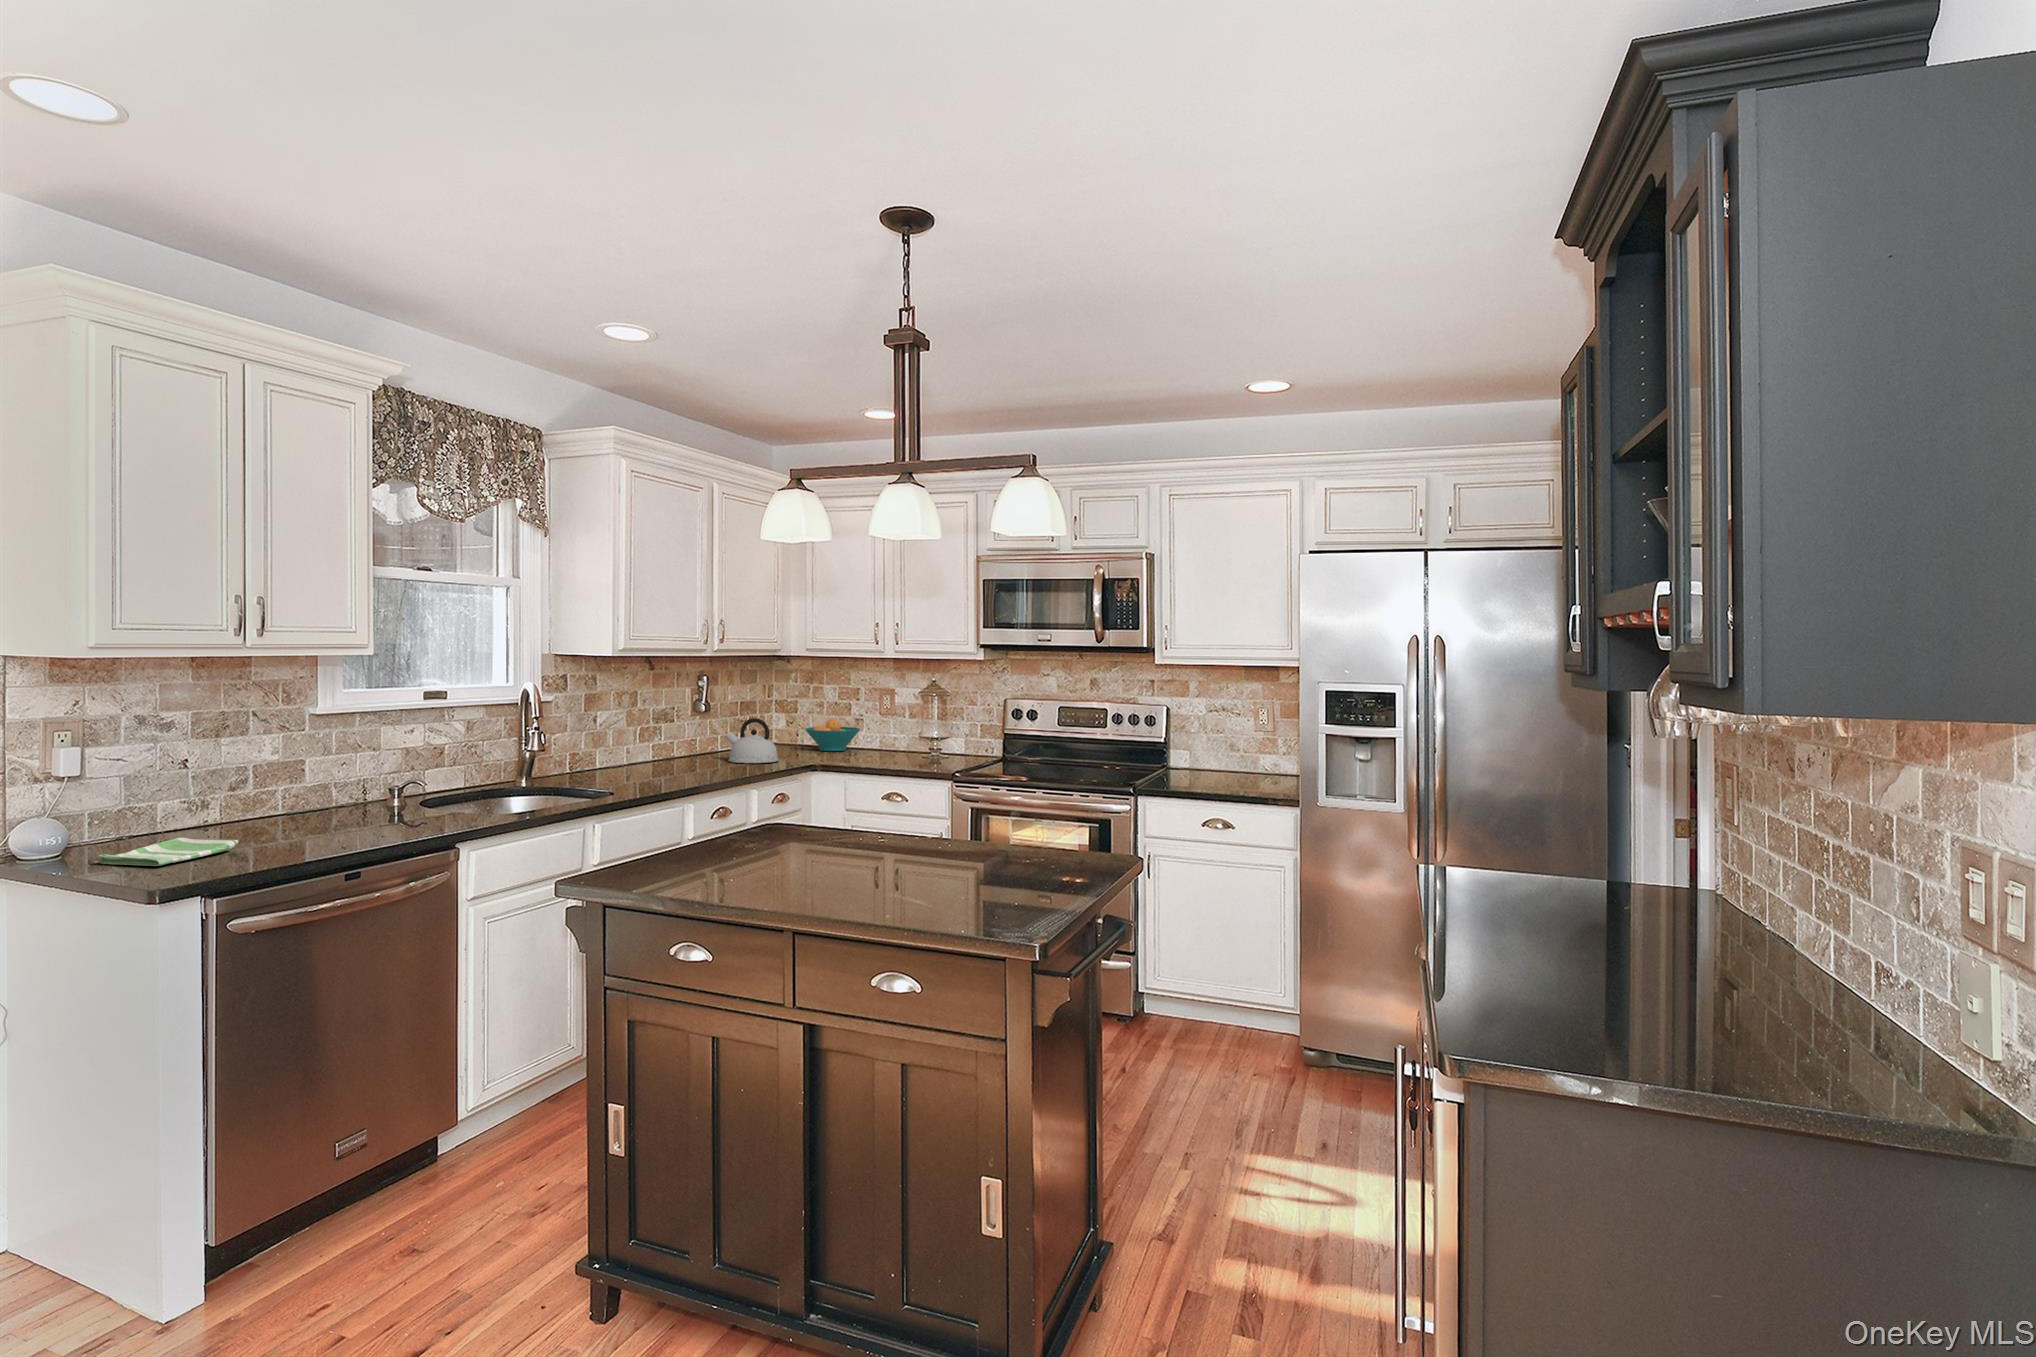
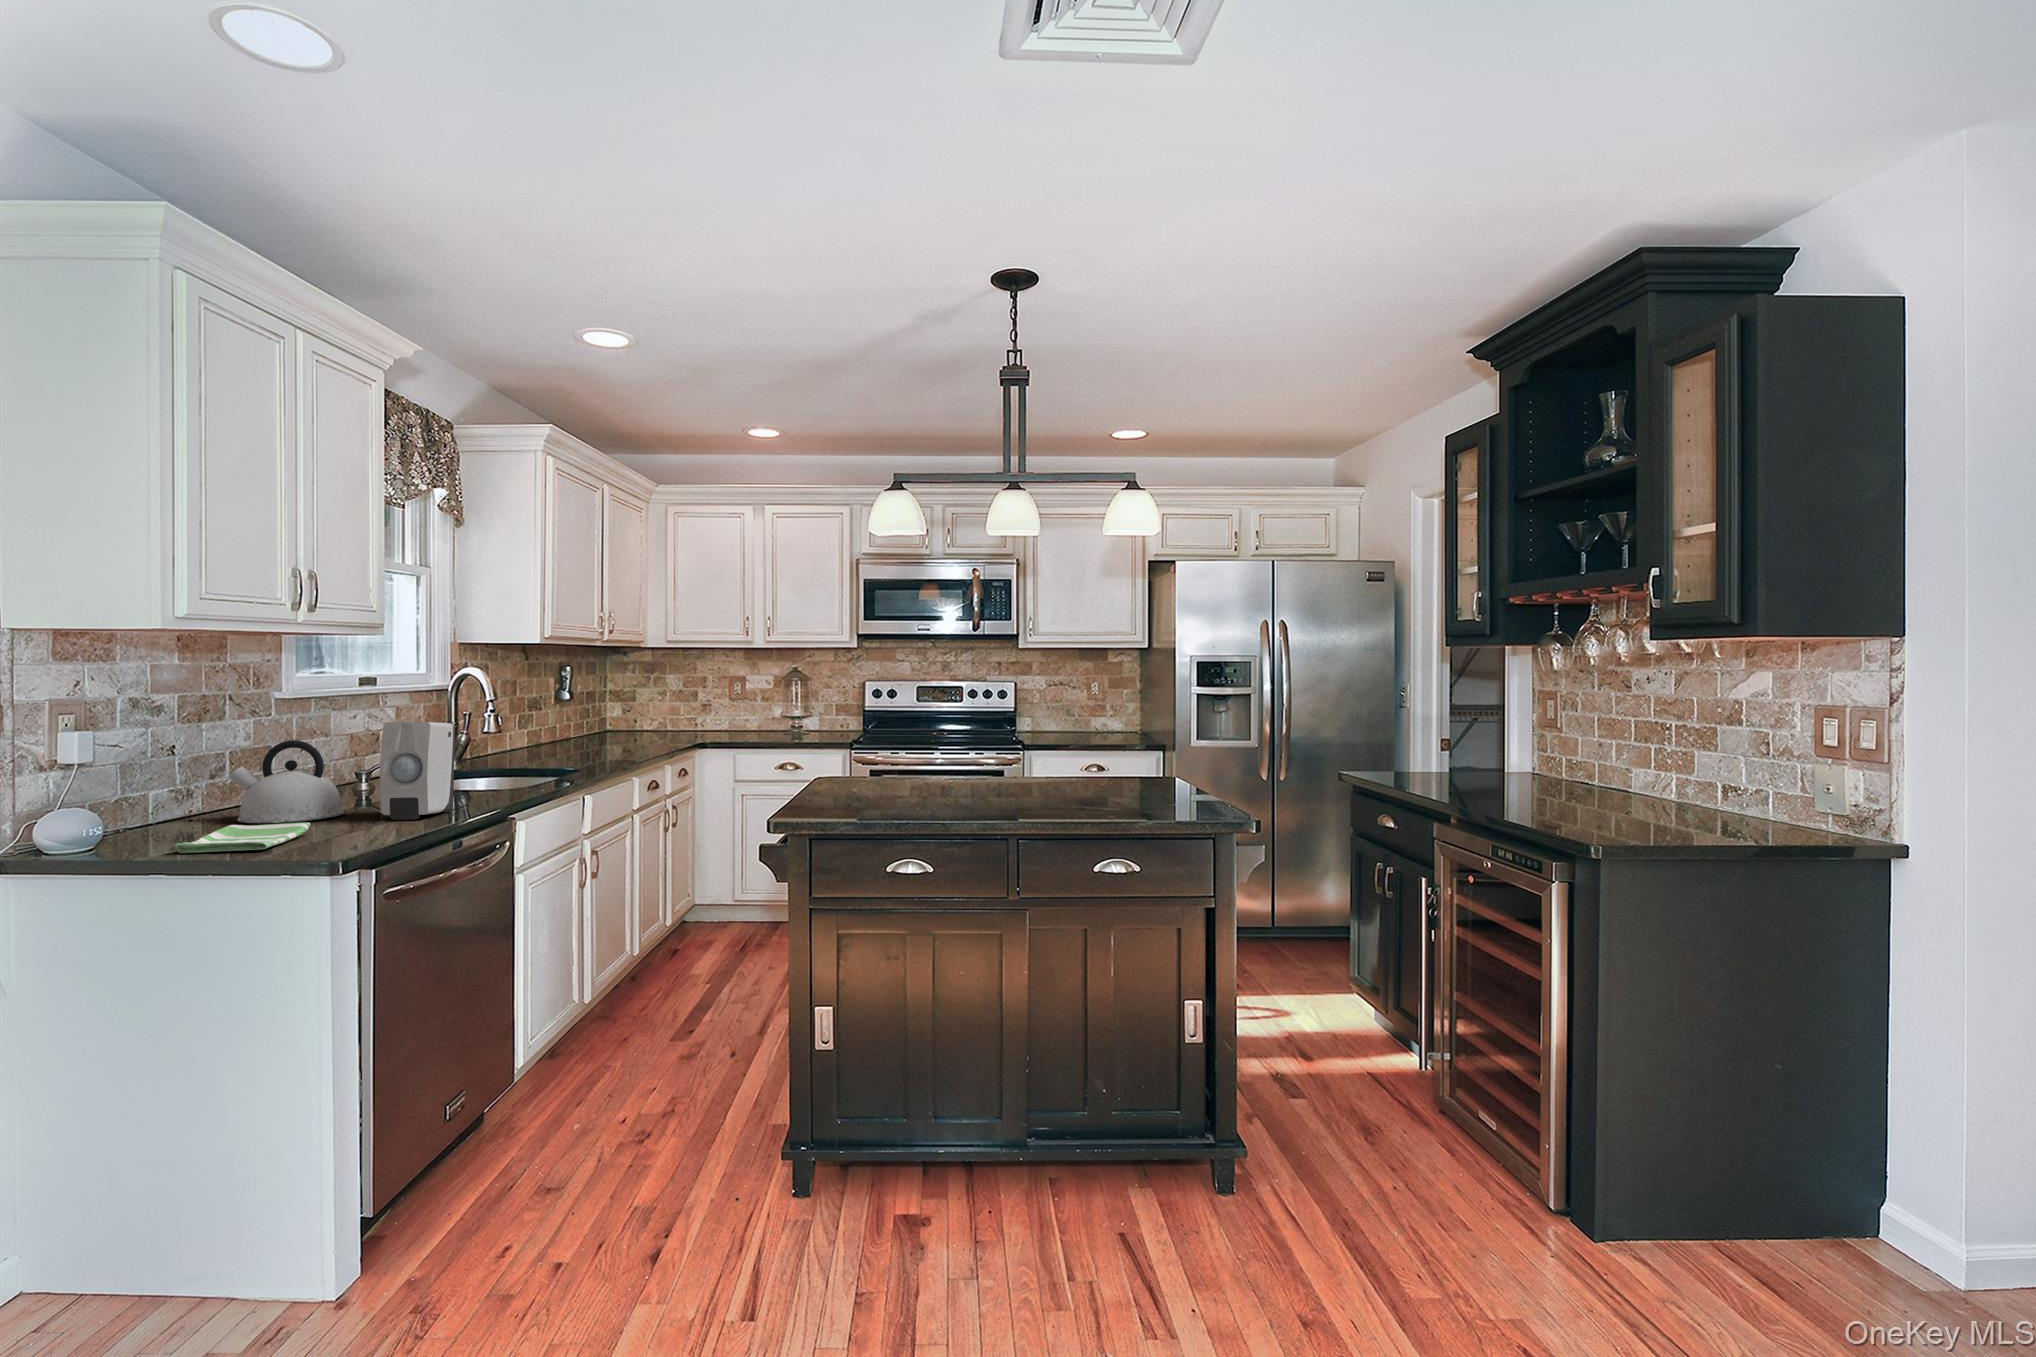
kettle: present [725,718,779,763] -> present [229,740,344,823]
fruit bowl: present [805,719,860,751] -> none [657,706,713,737]
soap dispenser: none [327,747,411,841] -> present [380,722,455,820]

